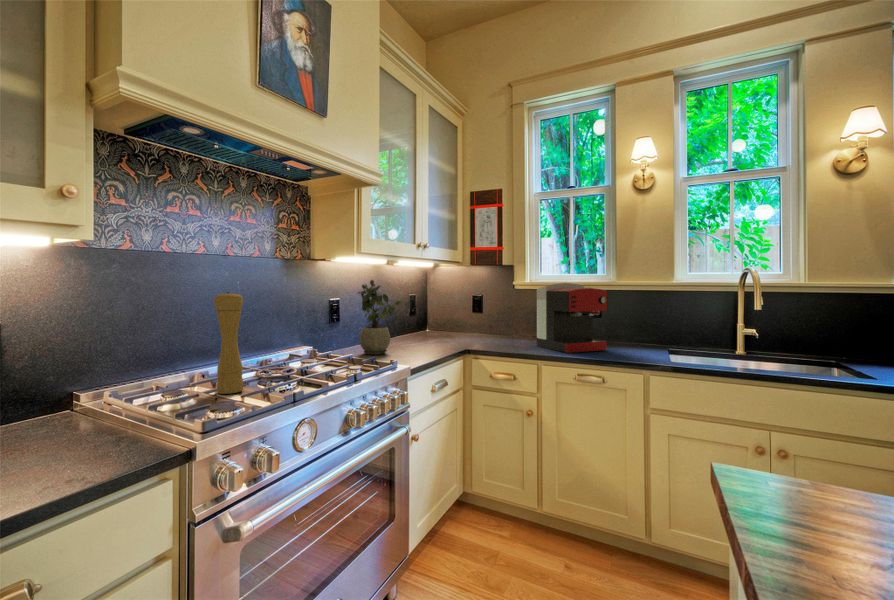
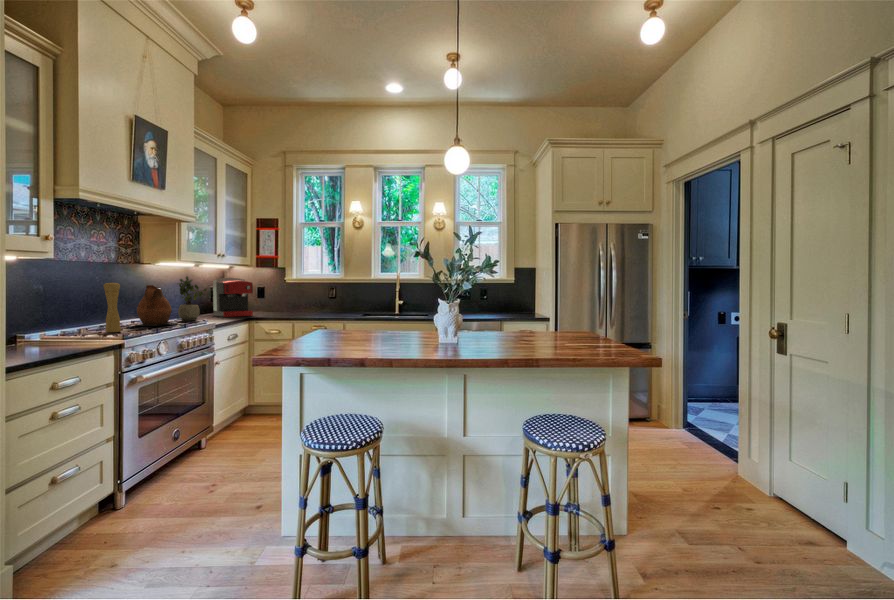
coffee maker: present [537,283,608,353] -> present [213,278,253,317]
ceramic pitcher: none [282,296,353,372] -> present [136,285,176,326]

